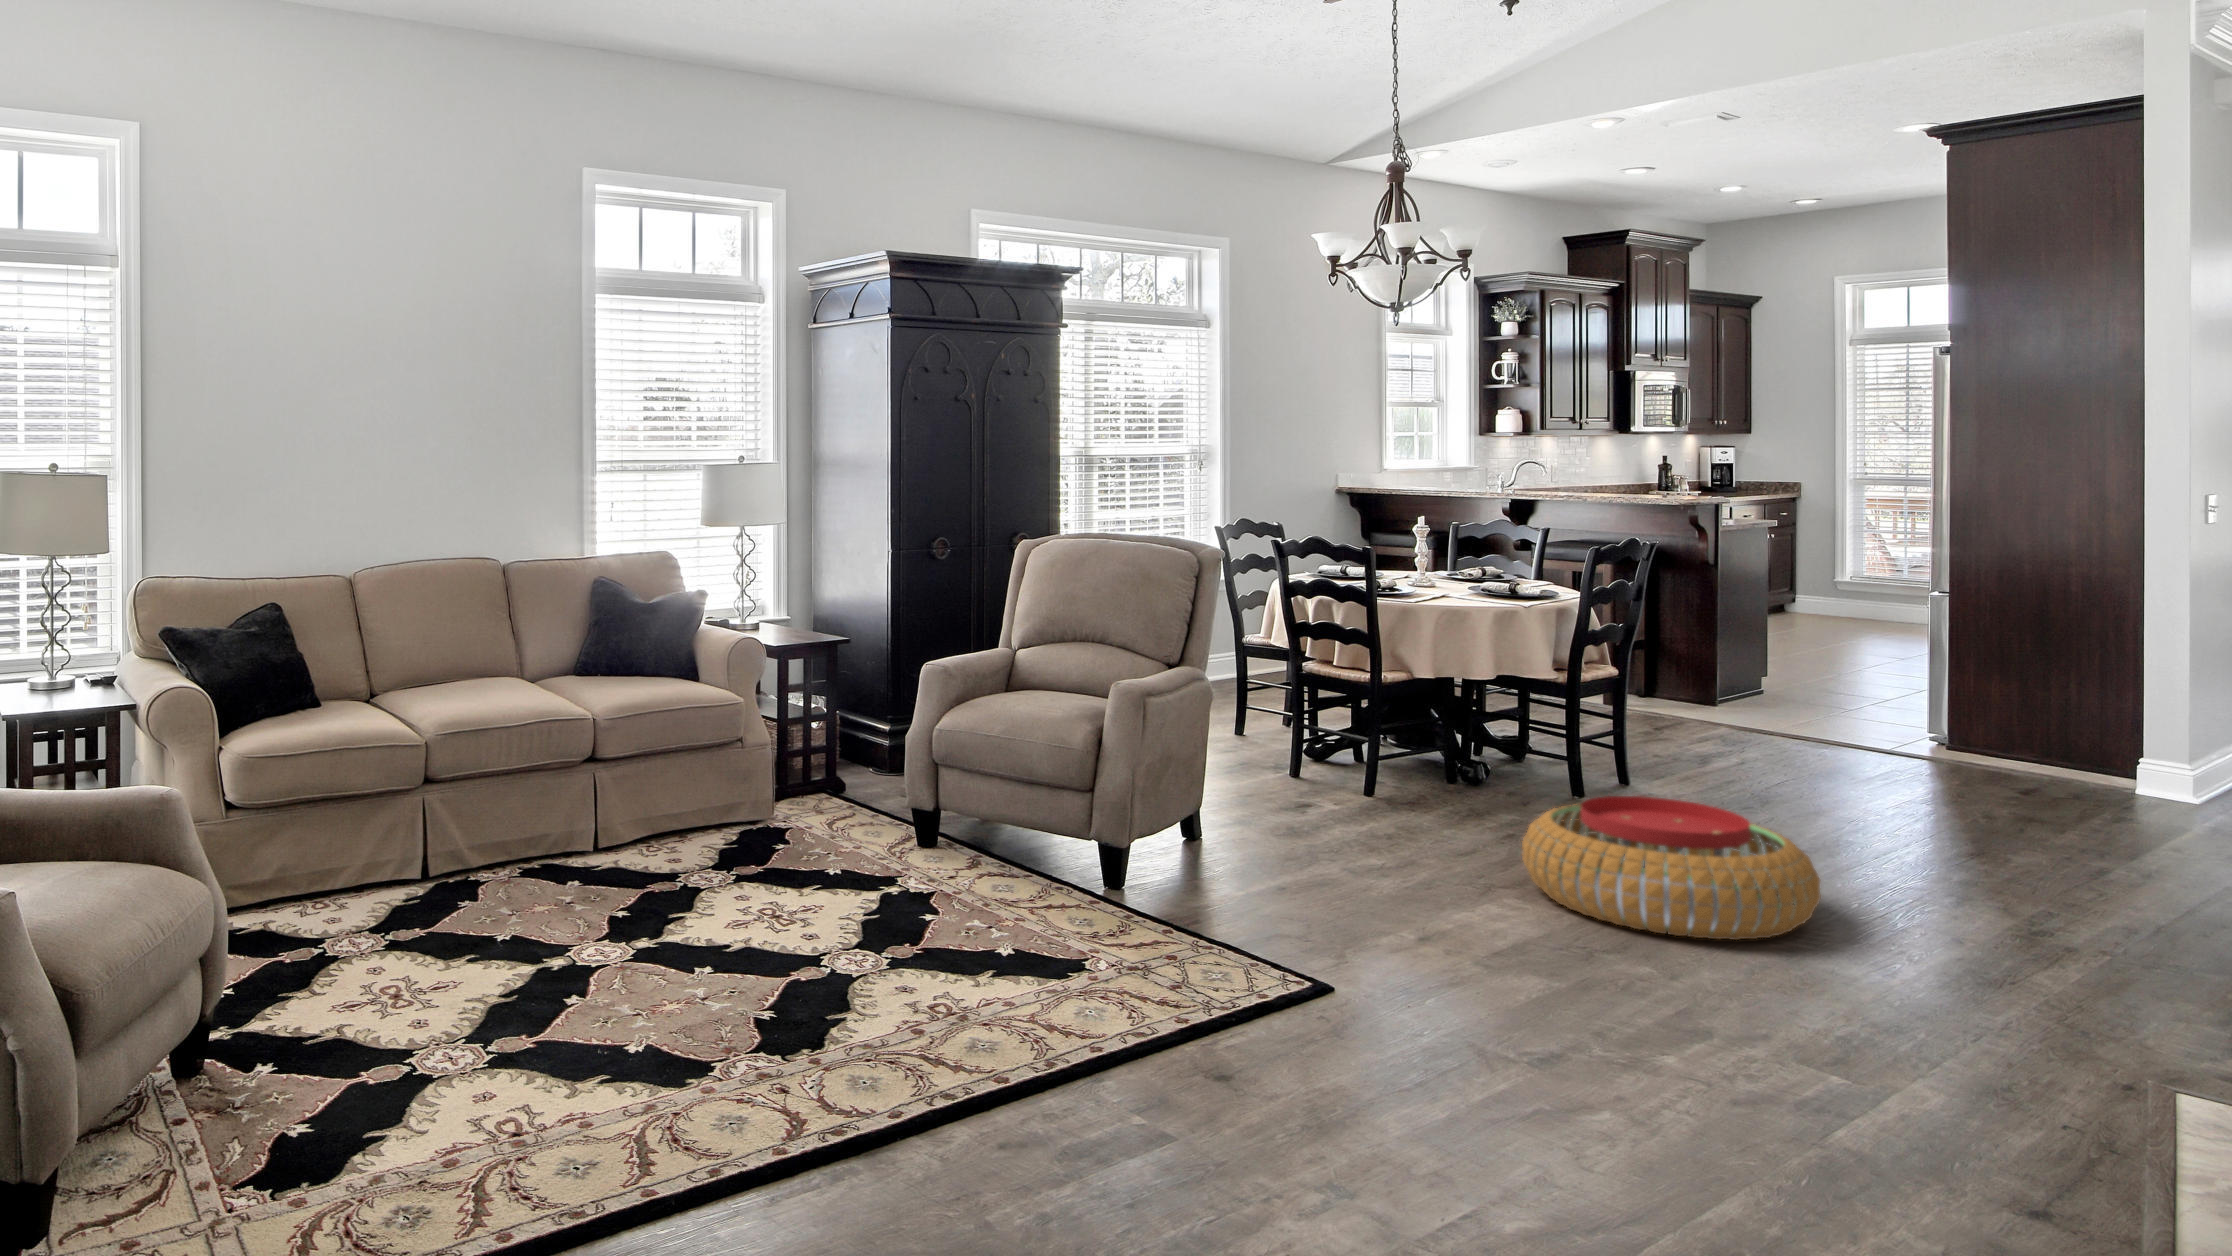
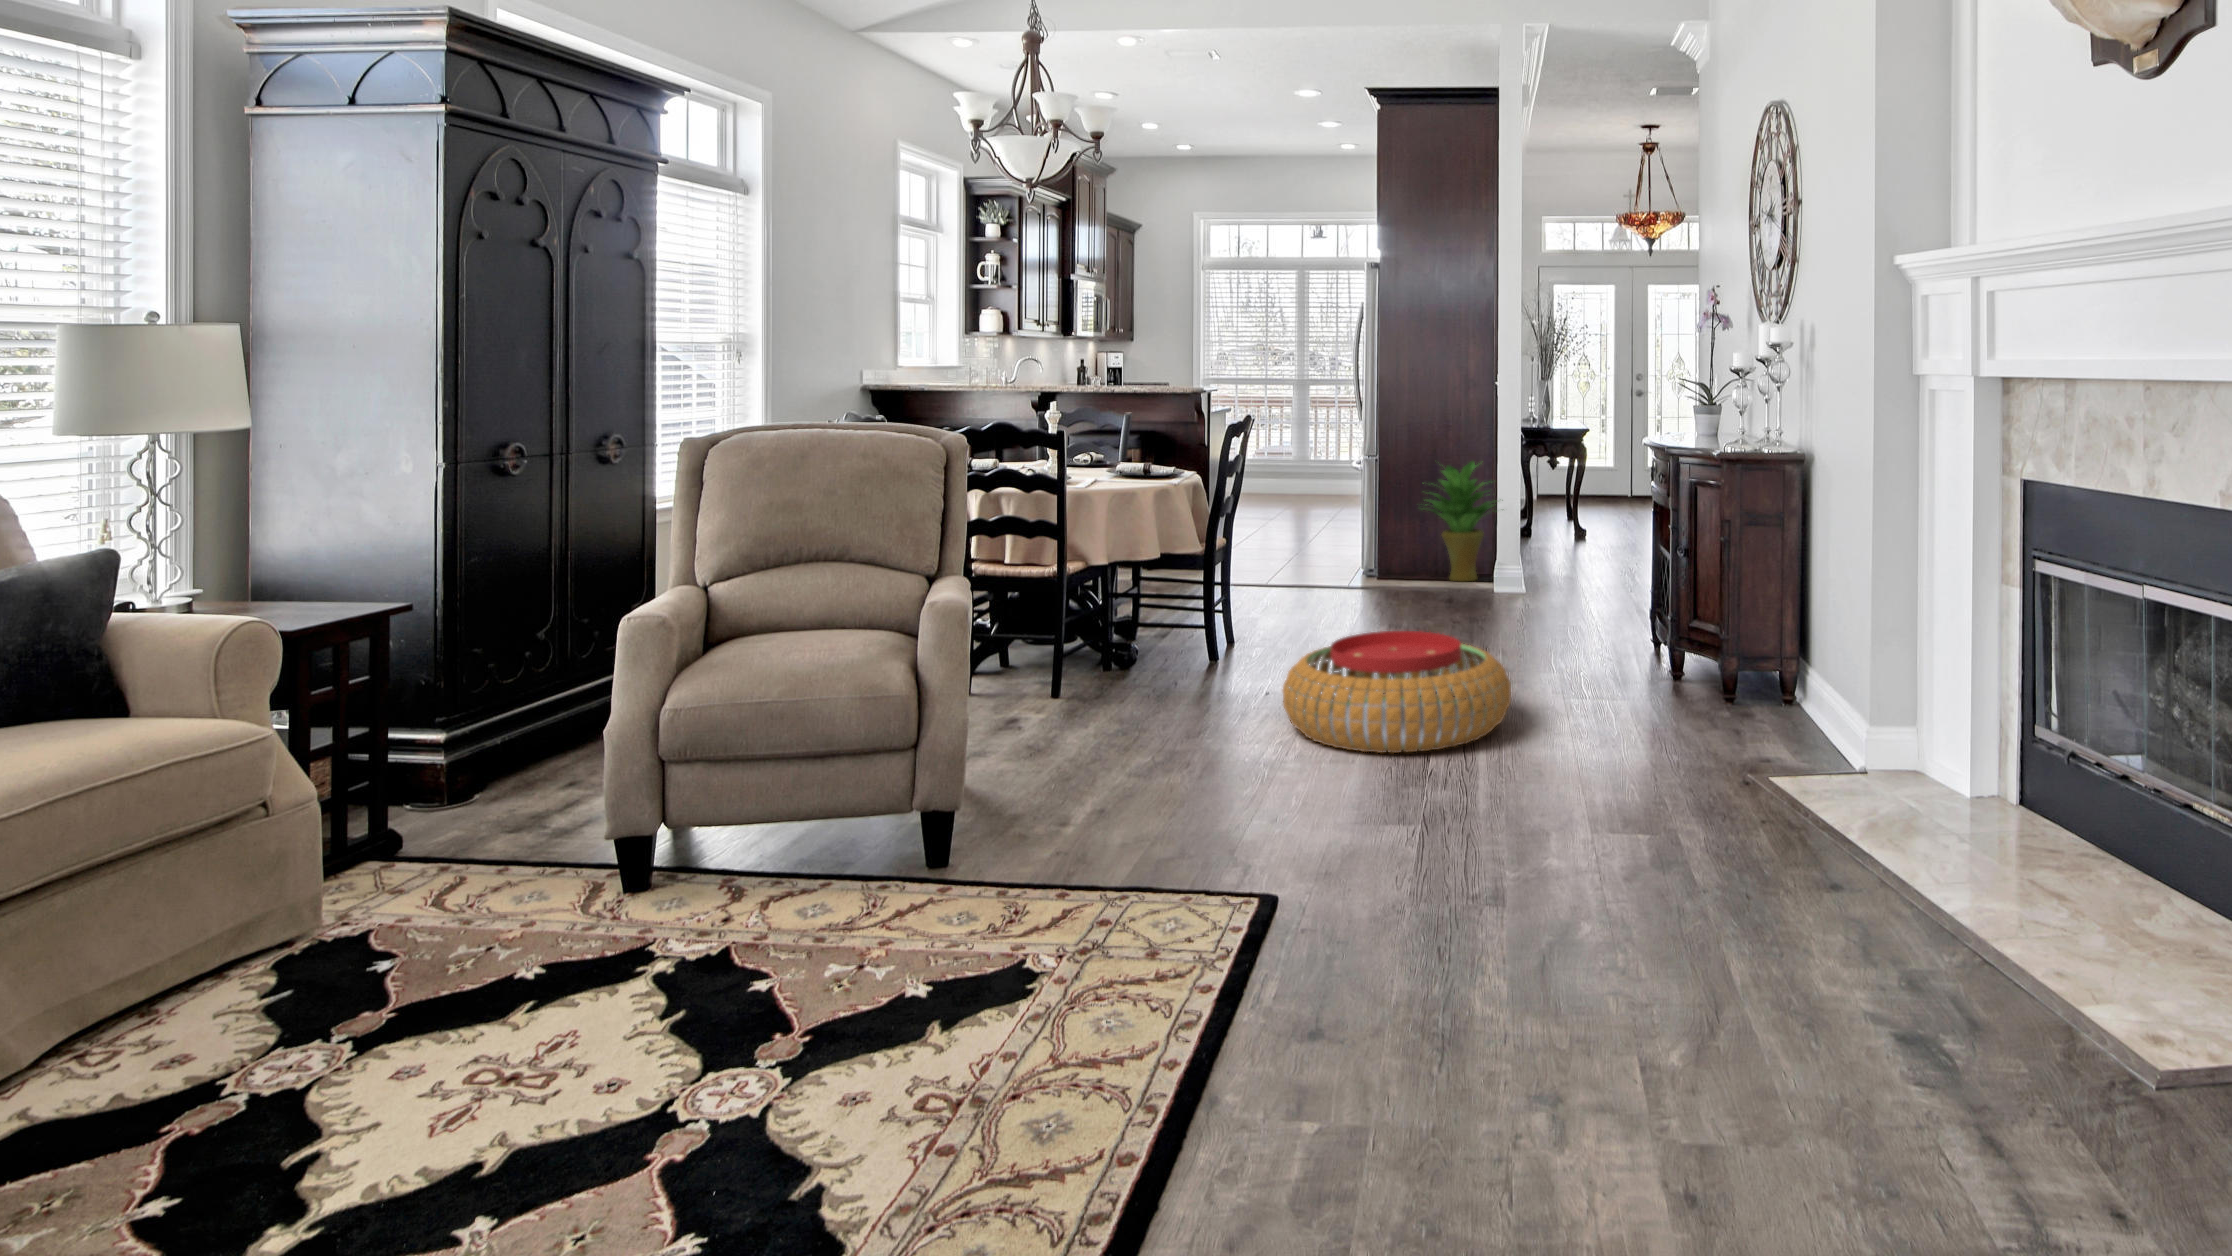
potted plant: none [1971,619,2135,787] -> present [1427,461,1495,581]

